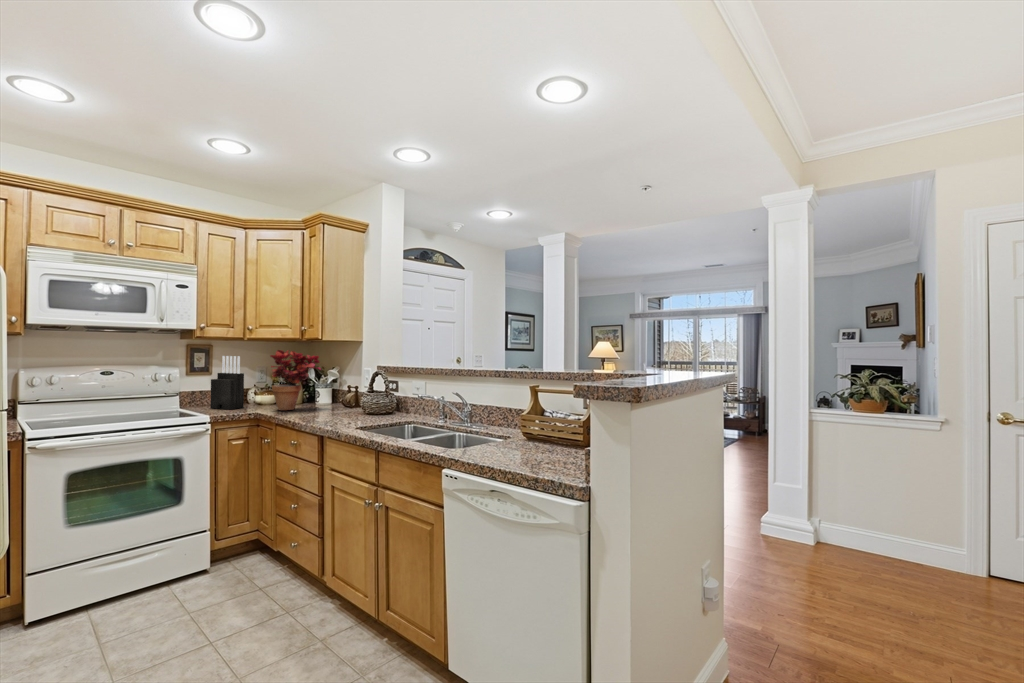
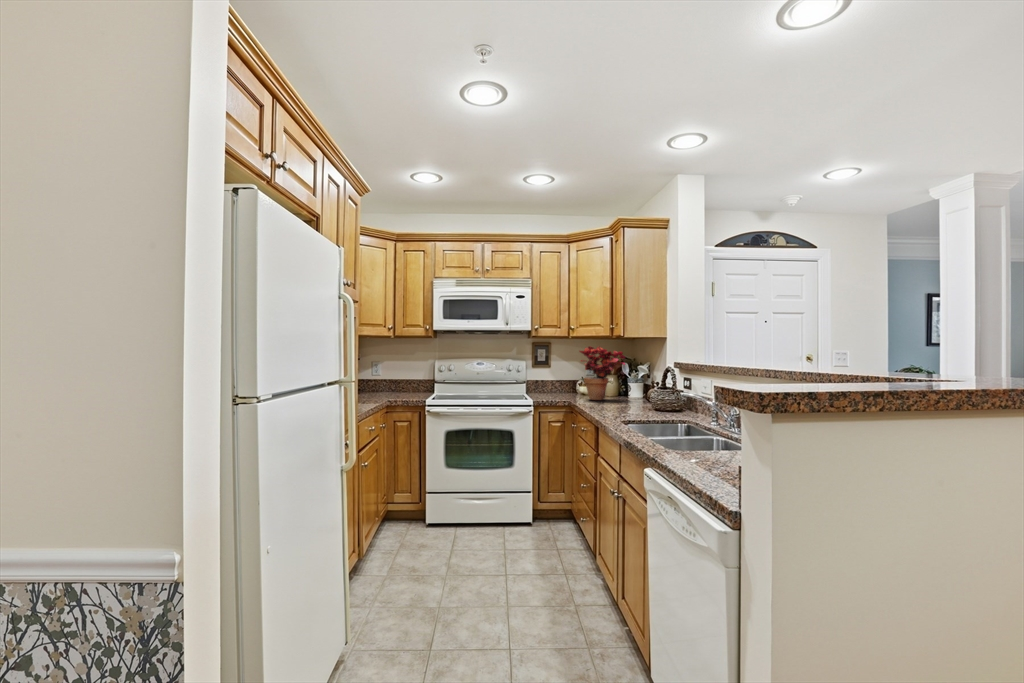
knife block: present [210,356,244,409] -> none [547,352,569,396]

